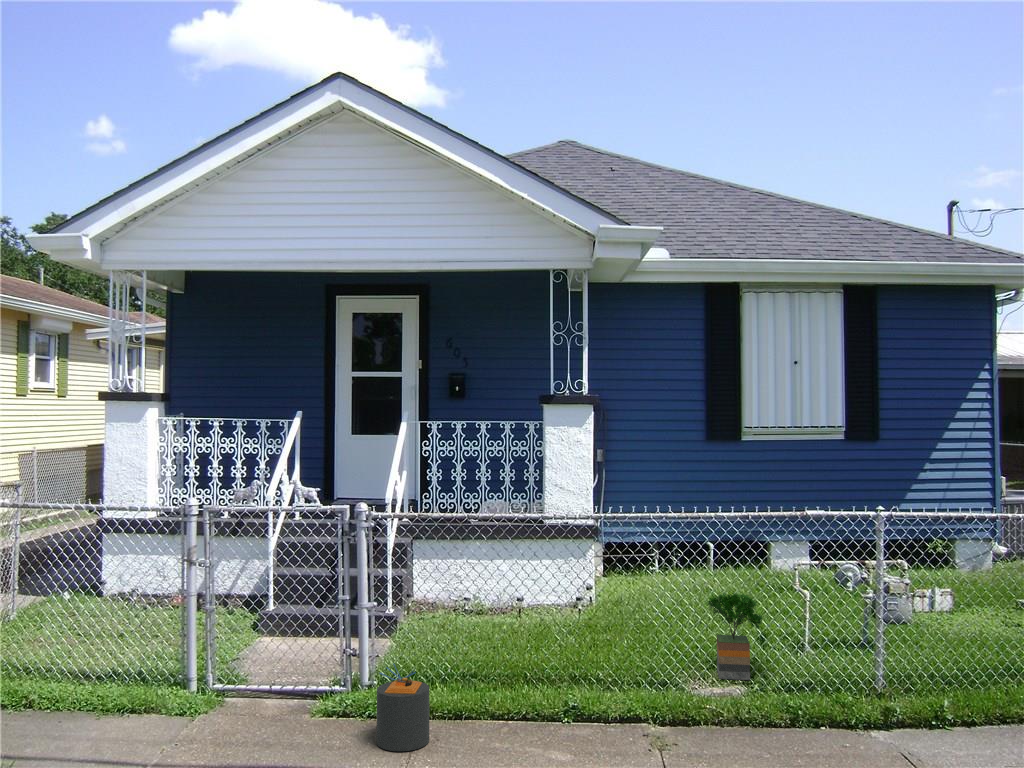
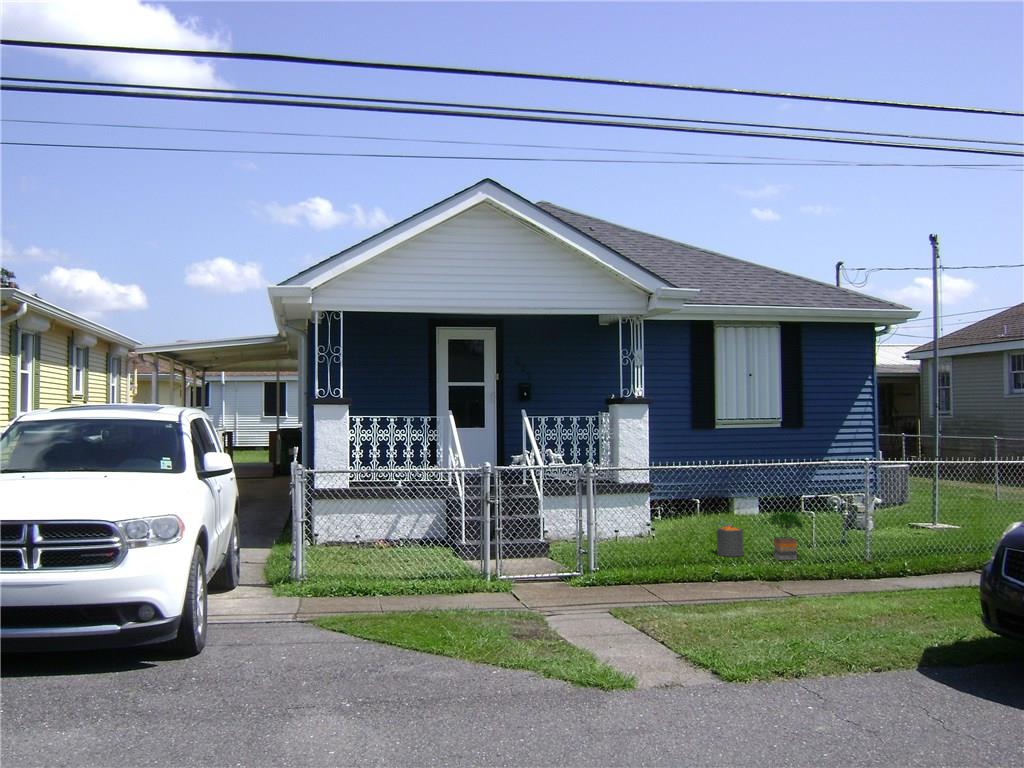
trash can: present [377,664,429,751] -> present [717,524,743,557]

